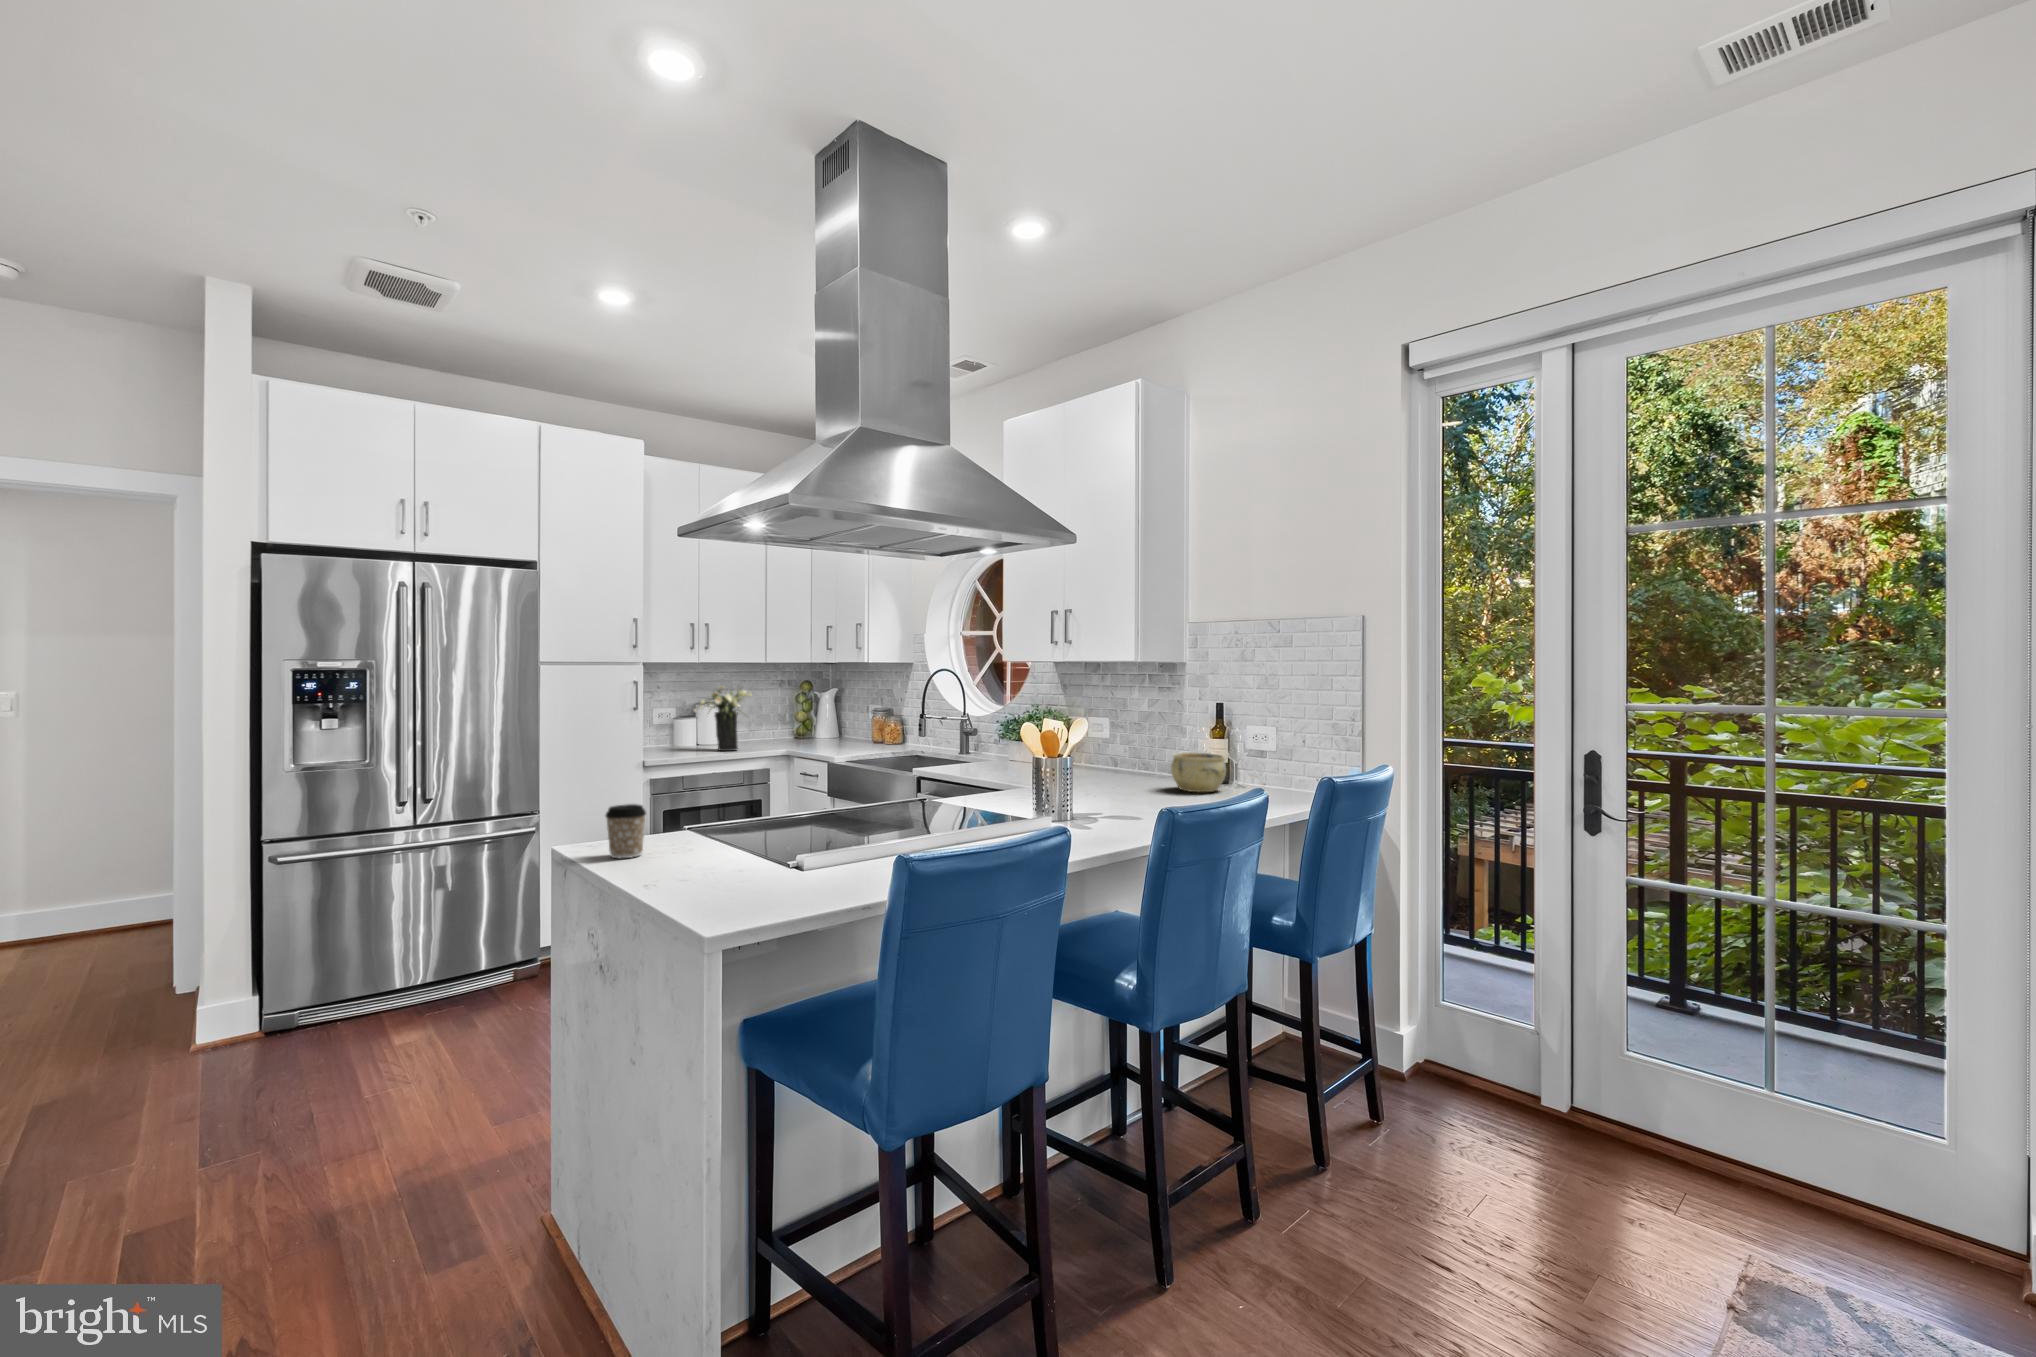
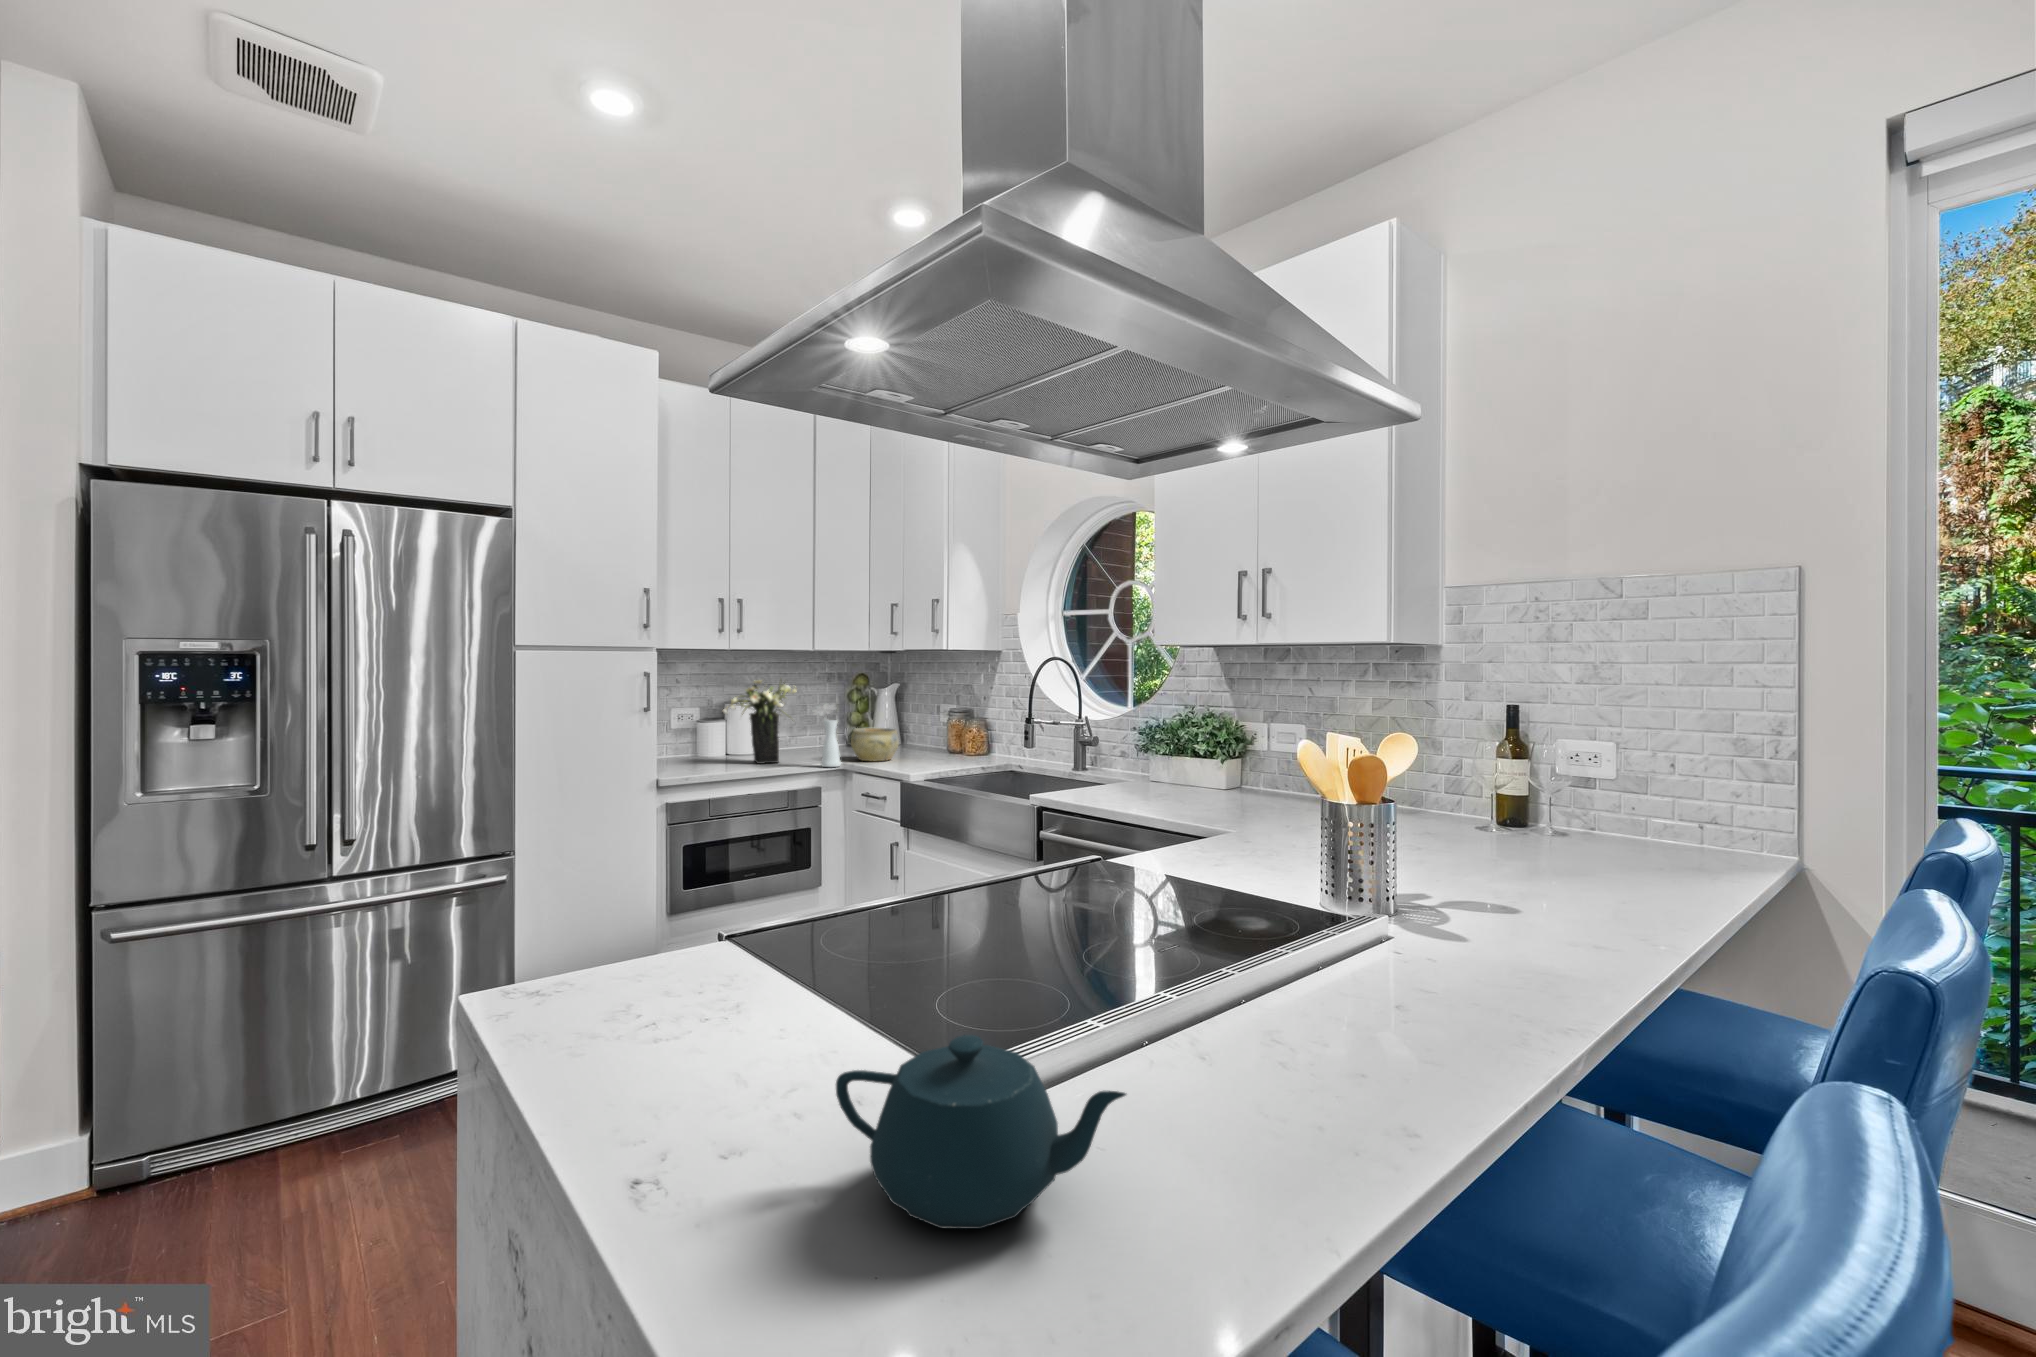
vase: none [762,704,785,753] -> present [813,703,841,767]
ceramic bowl: present [1171,752,1227,792] -> present [851,728,899,761]
coffee cup: present [606,804,646,858] -> none [569,909,654,1027]
teapot: none [723,831,831,896] -> present [836,1035,1126,1229]

